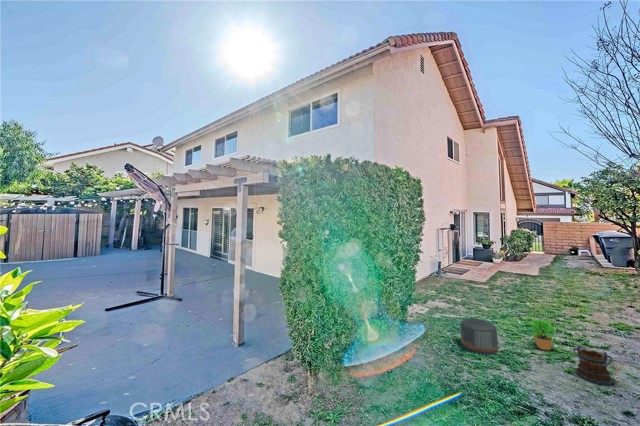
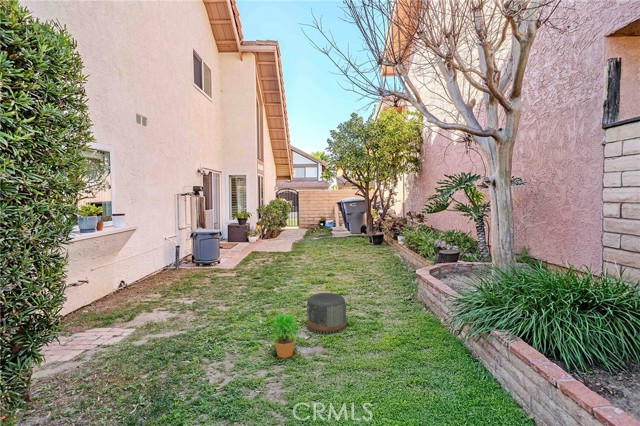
pouf: present [460,318,498,355] -> present [307,293,346,334]
bucket: present [573,346,615,385] -> none [315,344,354,393]

